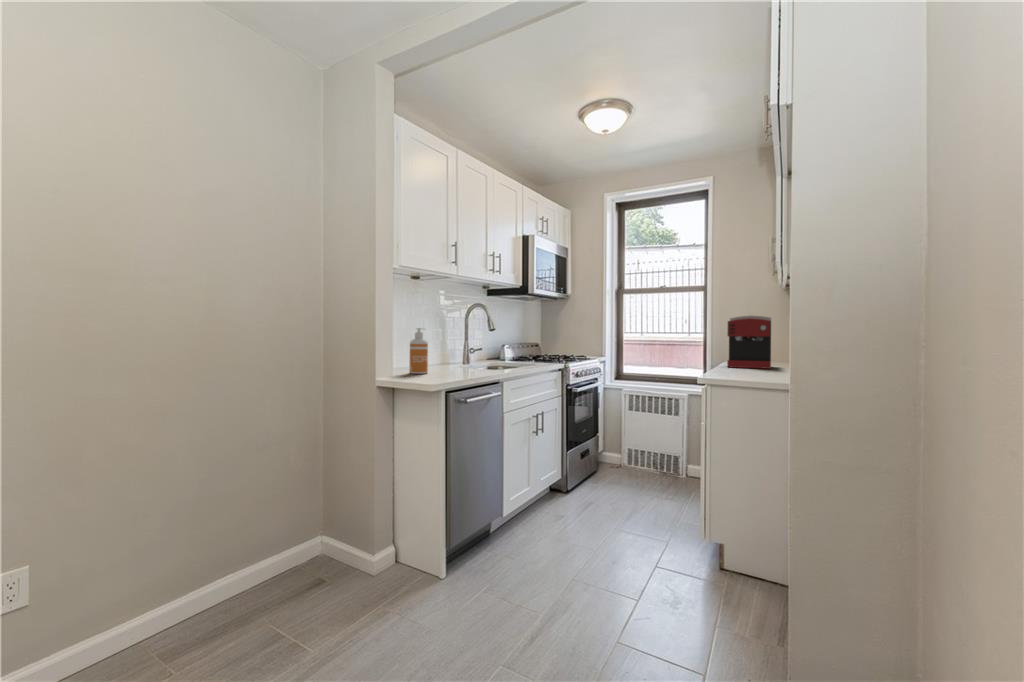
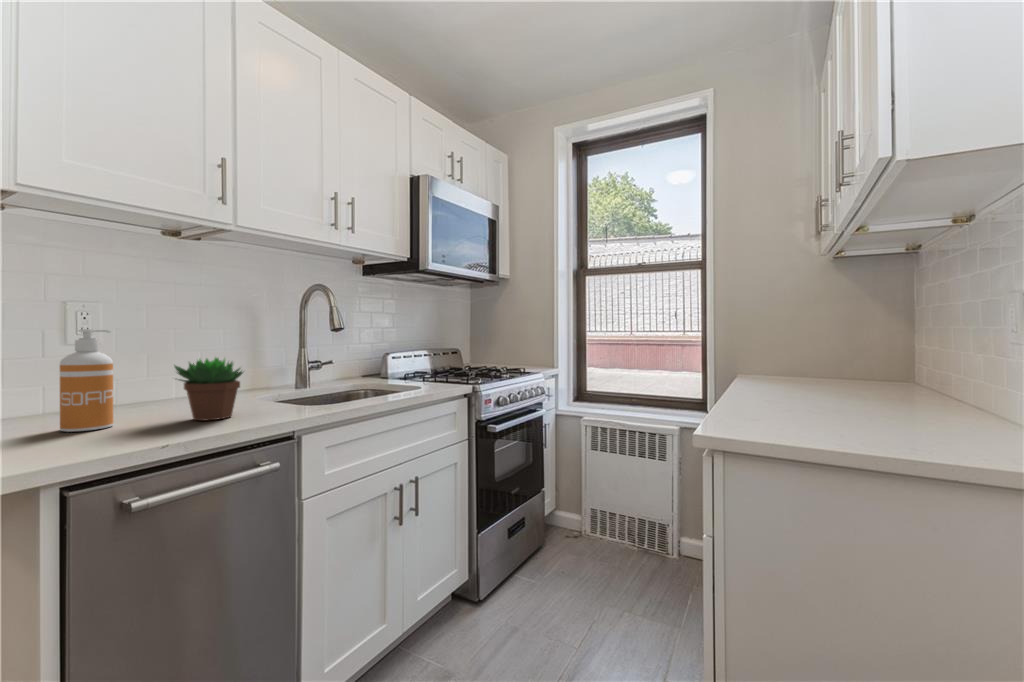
coffee maker: present [727,316,771,369] -> none [748,300,832,398]
succulent plant: none [447,342,478,372] -> present [174,358,243,421]

